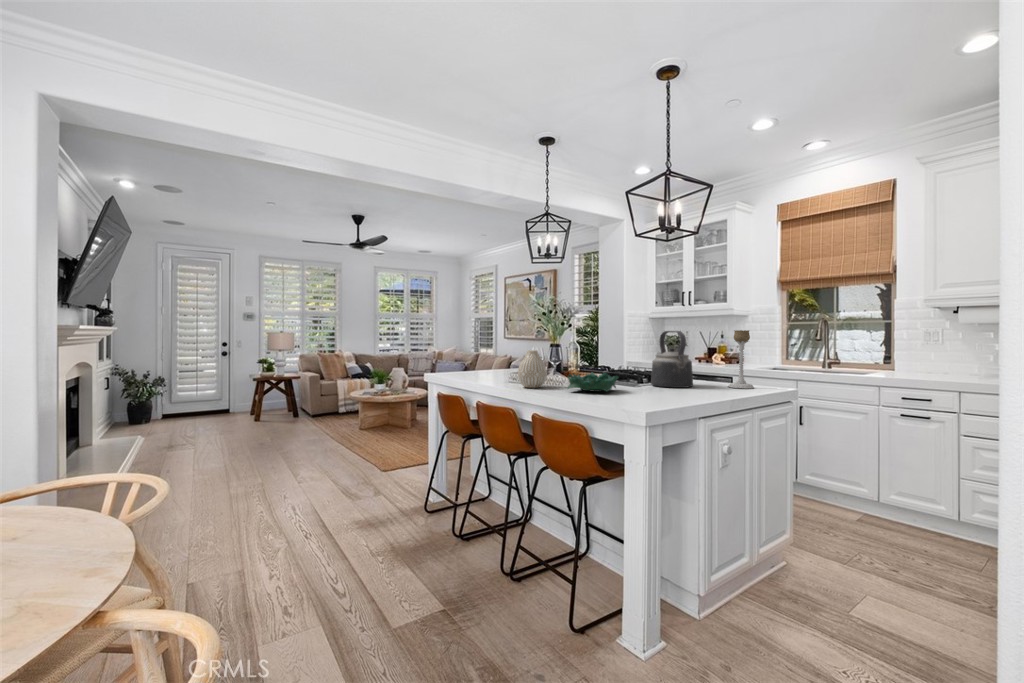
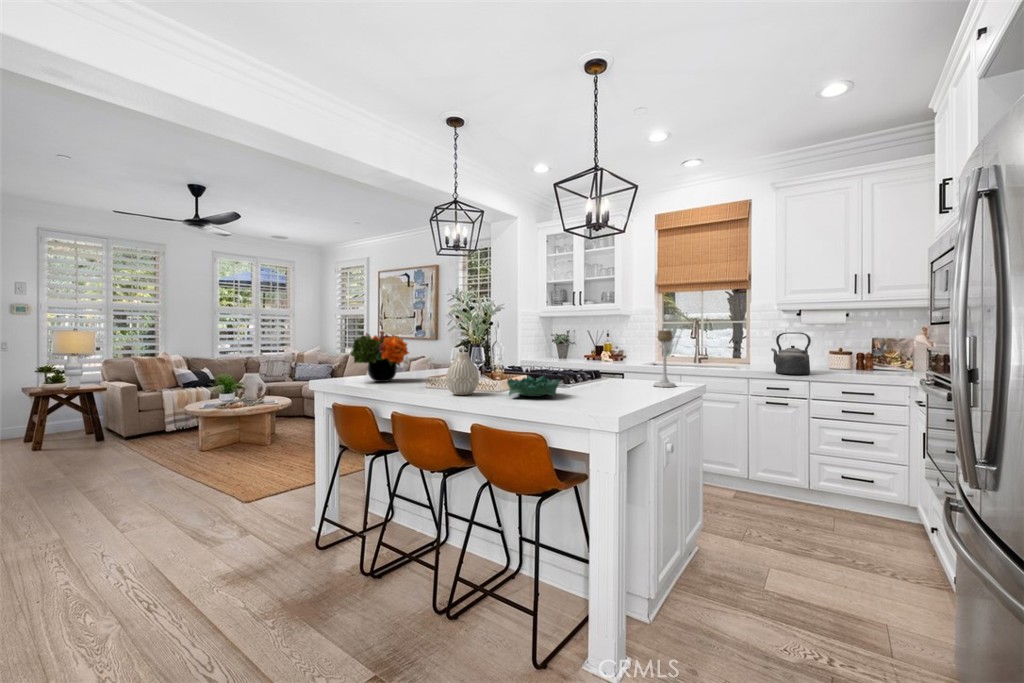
flower arrangement: none [452,331,502,376] -> present [350,331,409,382]
kettle: present [651,331,693,388] -> present [771,332,811,375]

